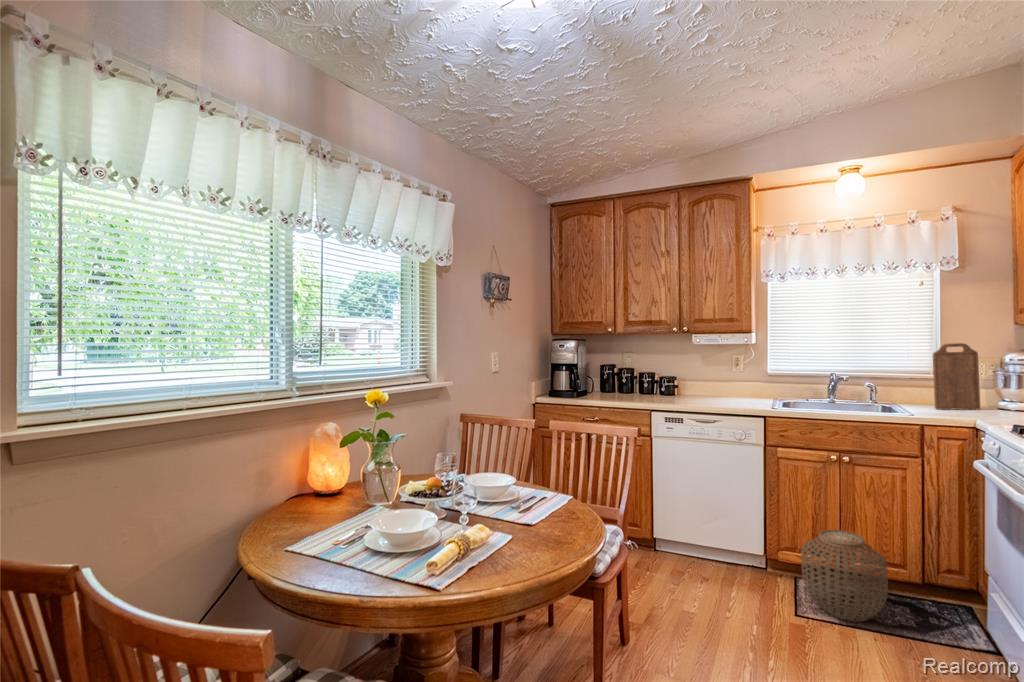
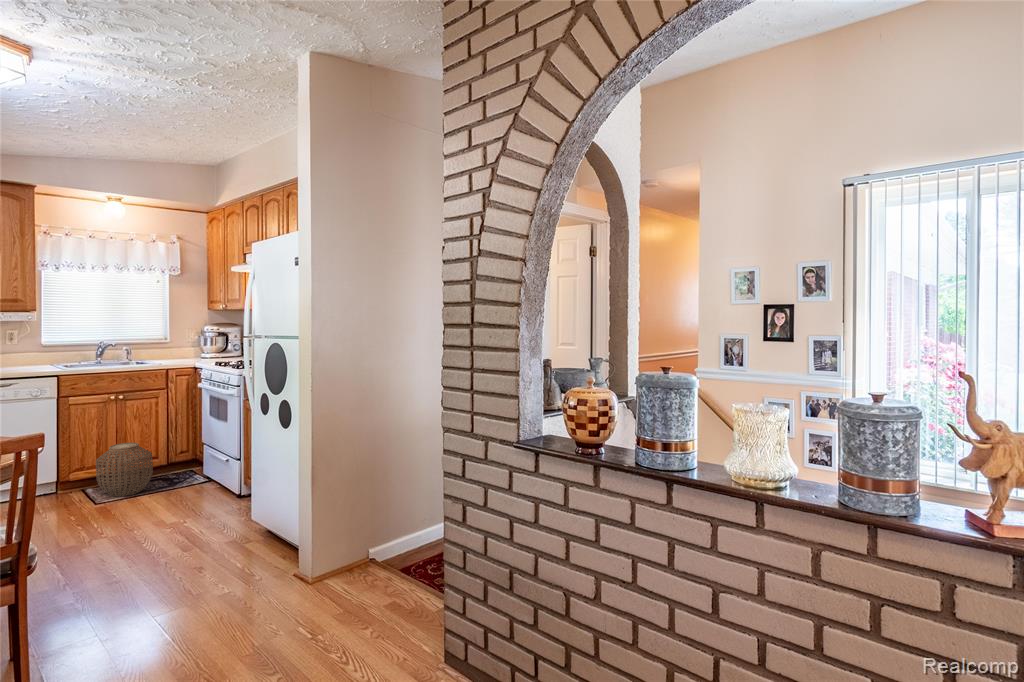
cutting board: present [933,343,980,410] -> none [168,321,192,362]

